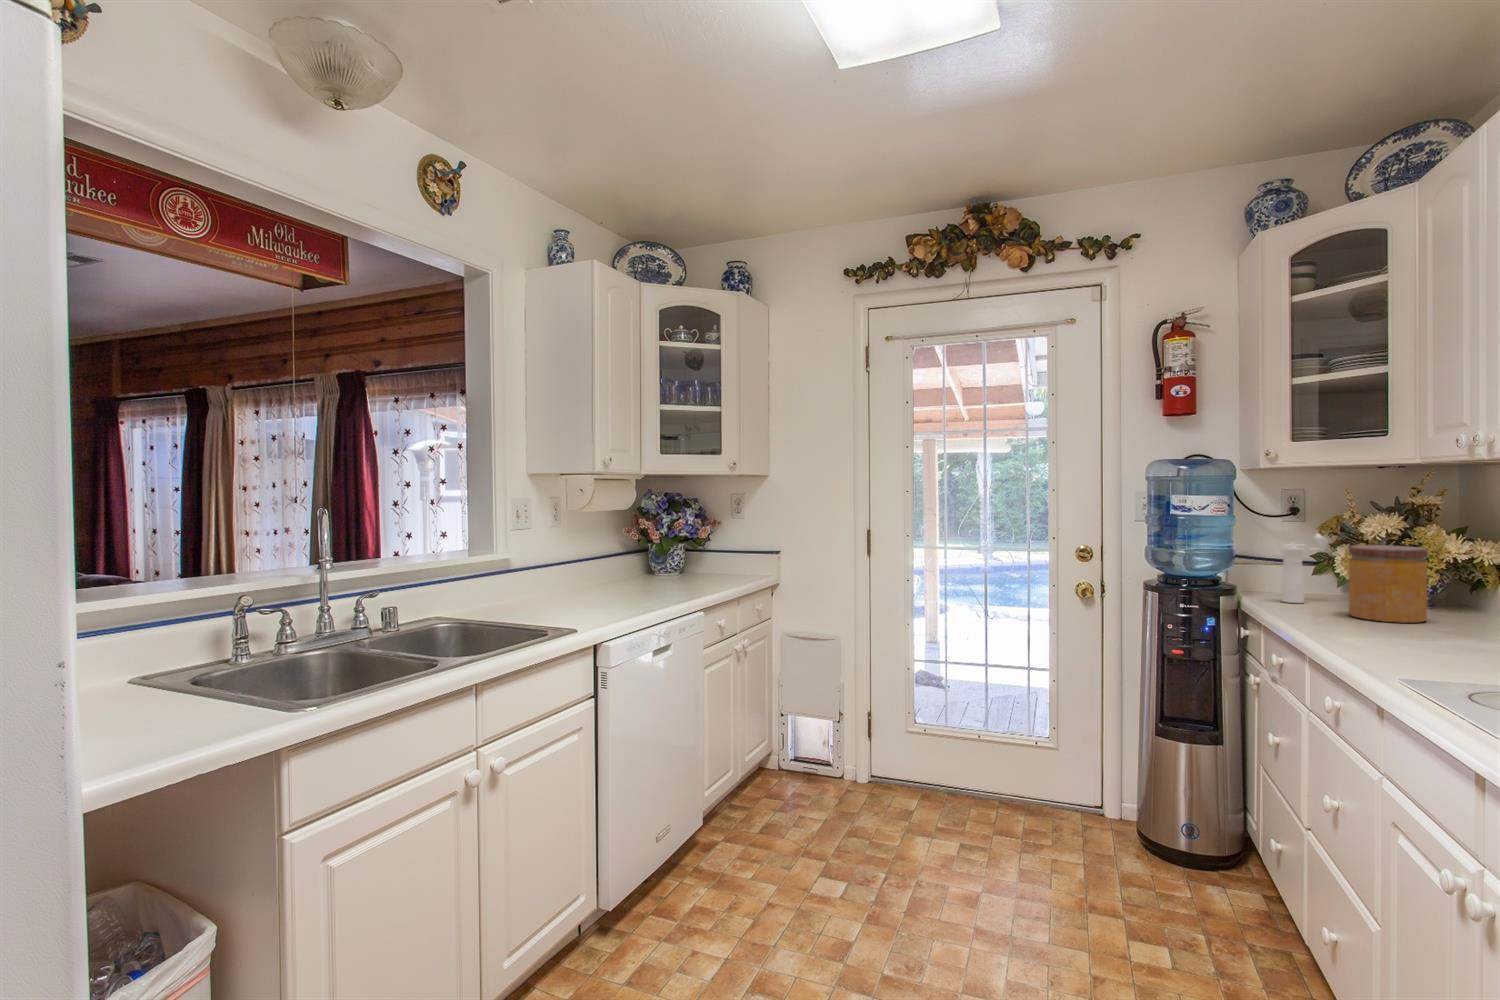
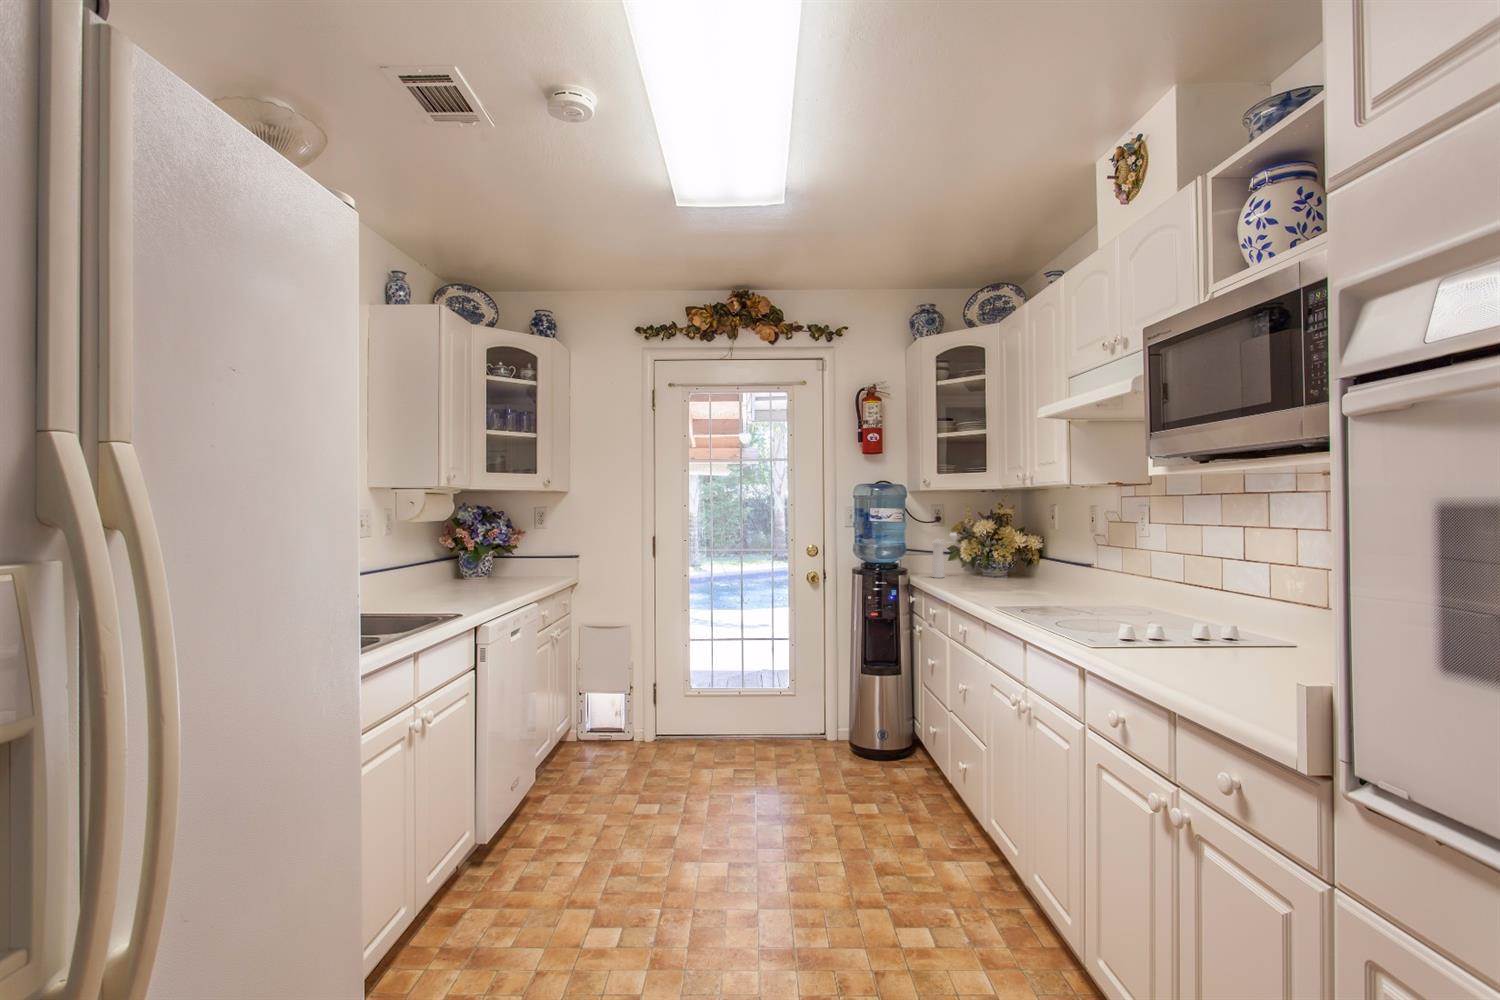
jar: present [1349,545,1428,623] -> none [967,539,1006,584]

